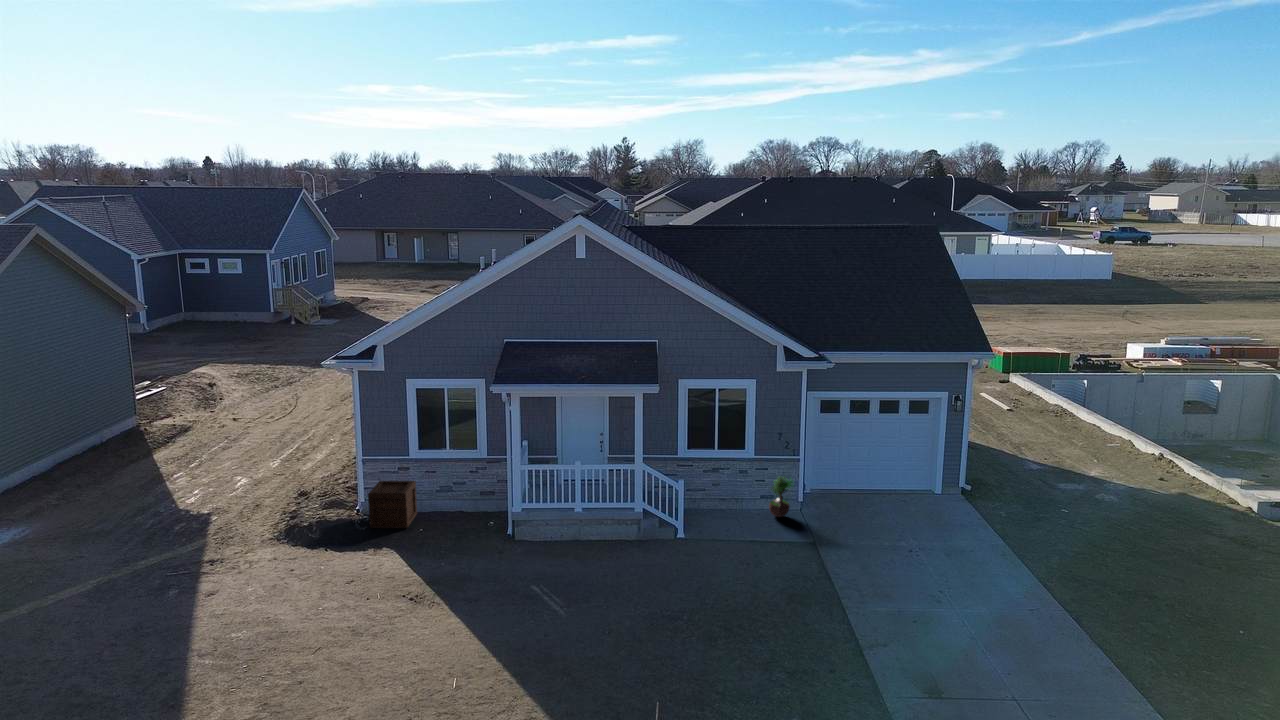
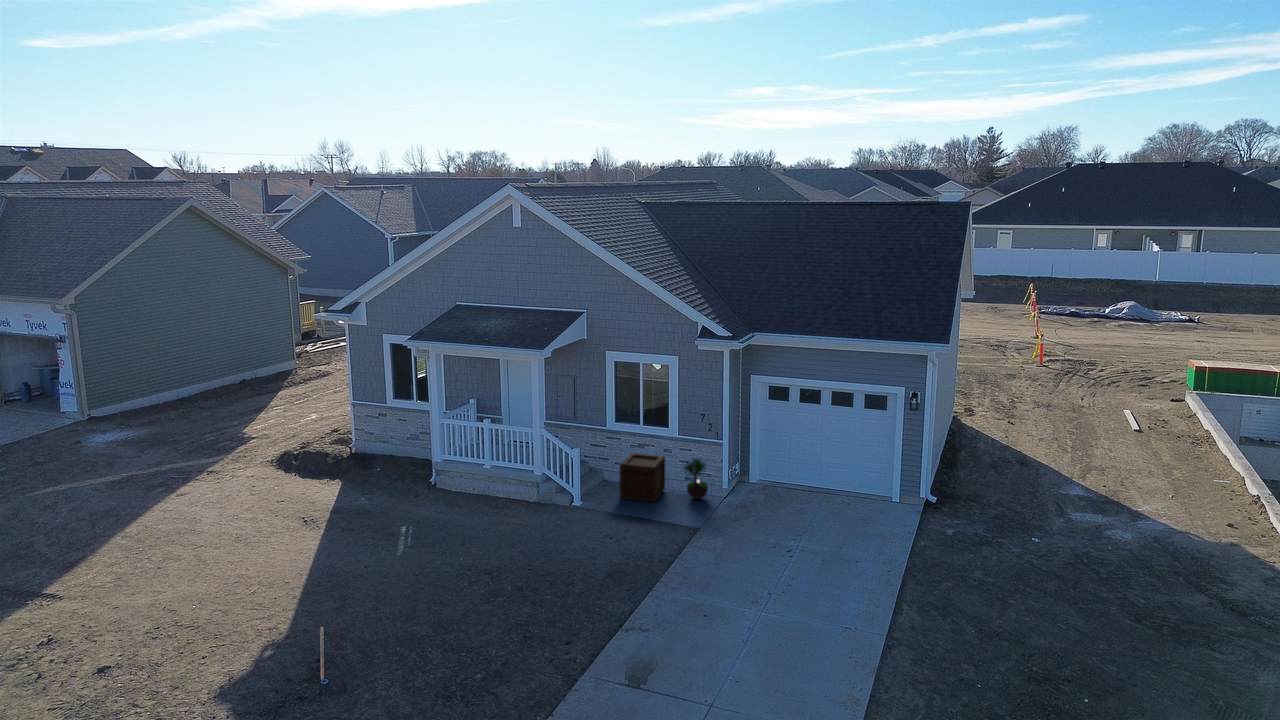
wooden crate: present [368,480,417,529] -> present [620,453,665,502]

